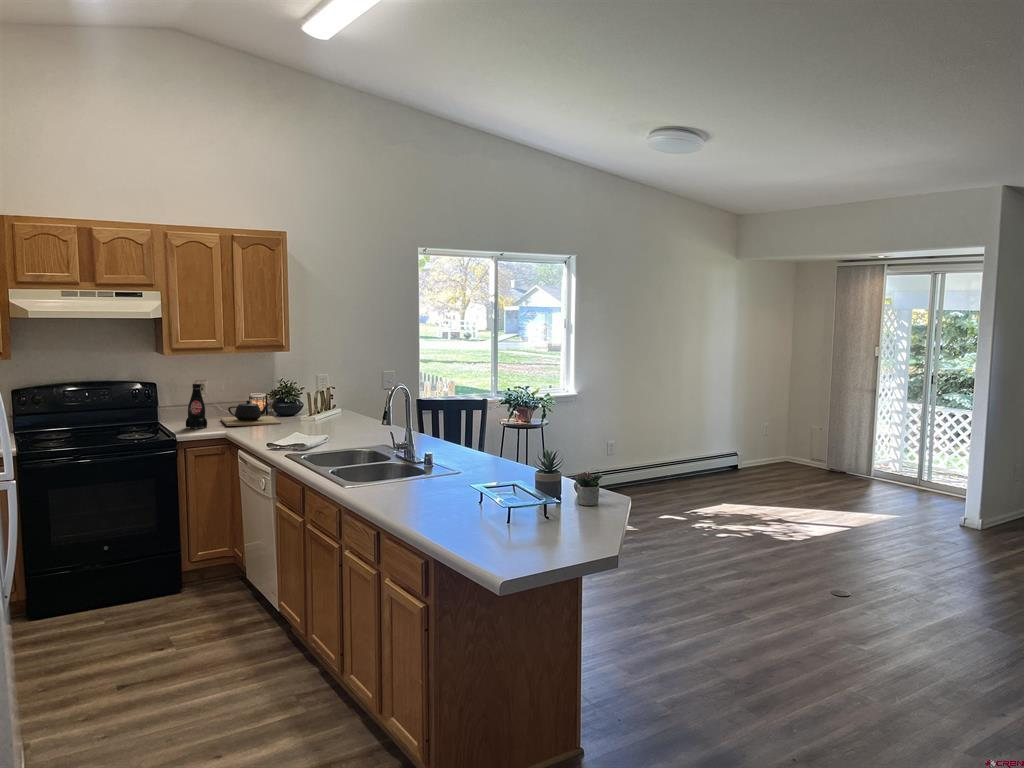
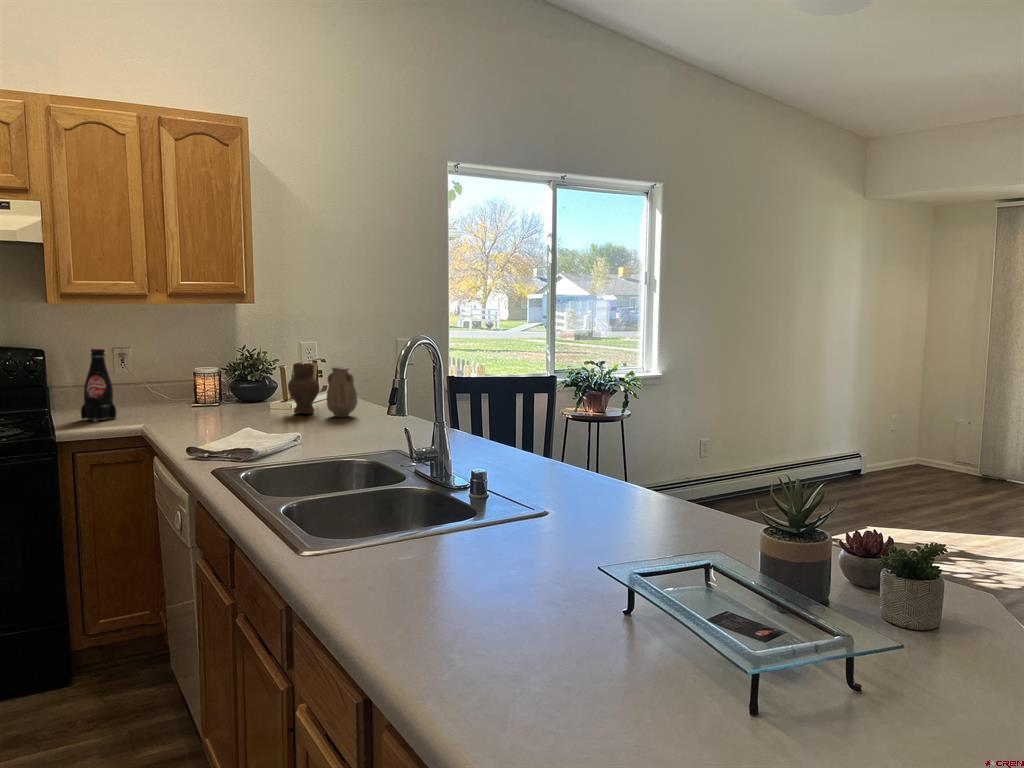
vase: none [314,391,359,426] -> present [288,363,357,417]
teapot: present [221,400,281,426] -> none [146,377,236,417]

